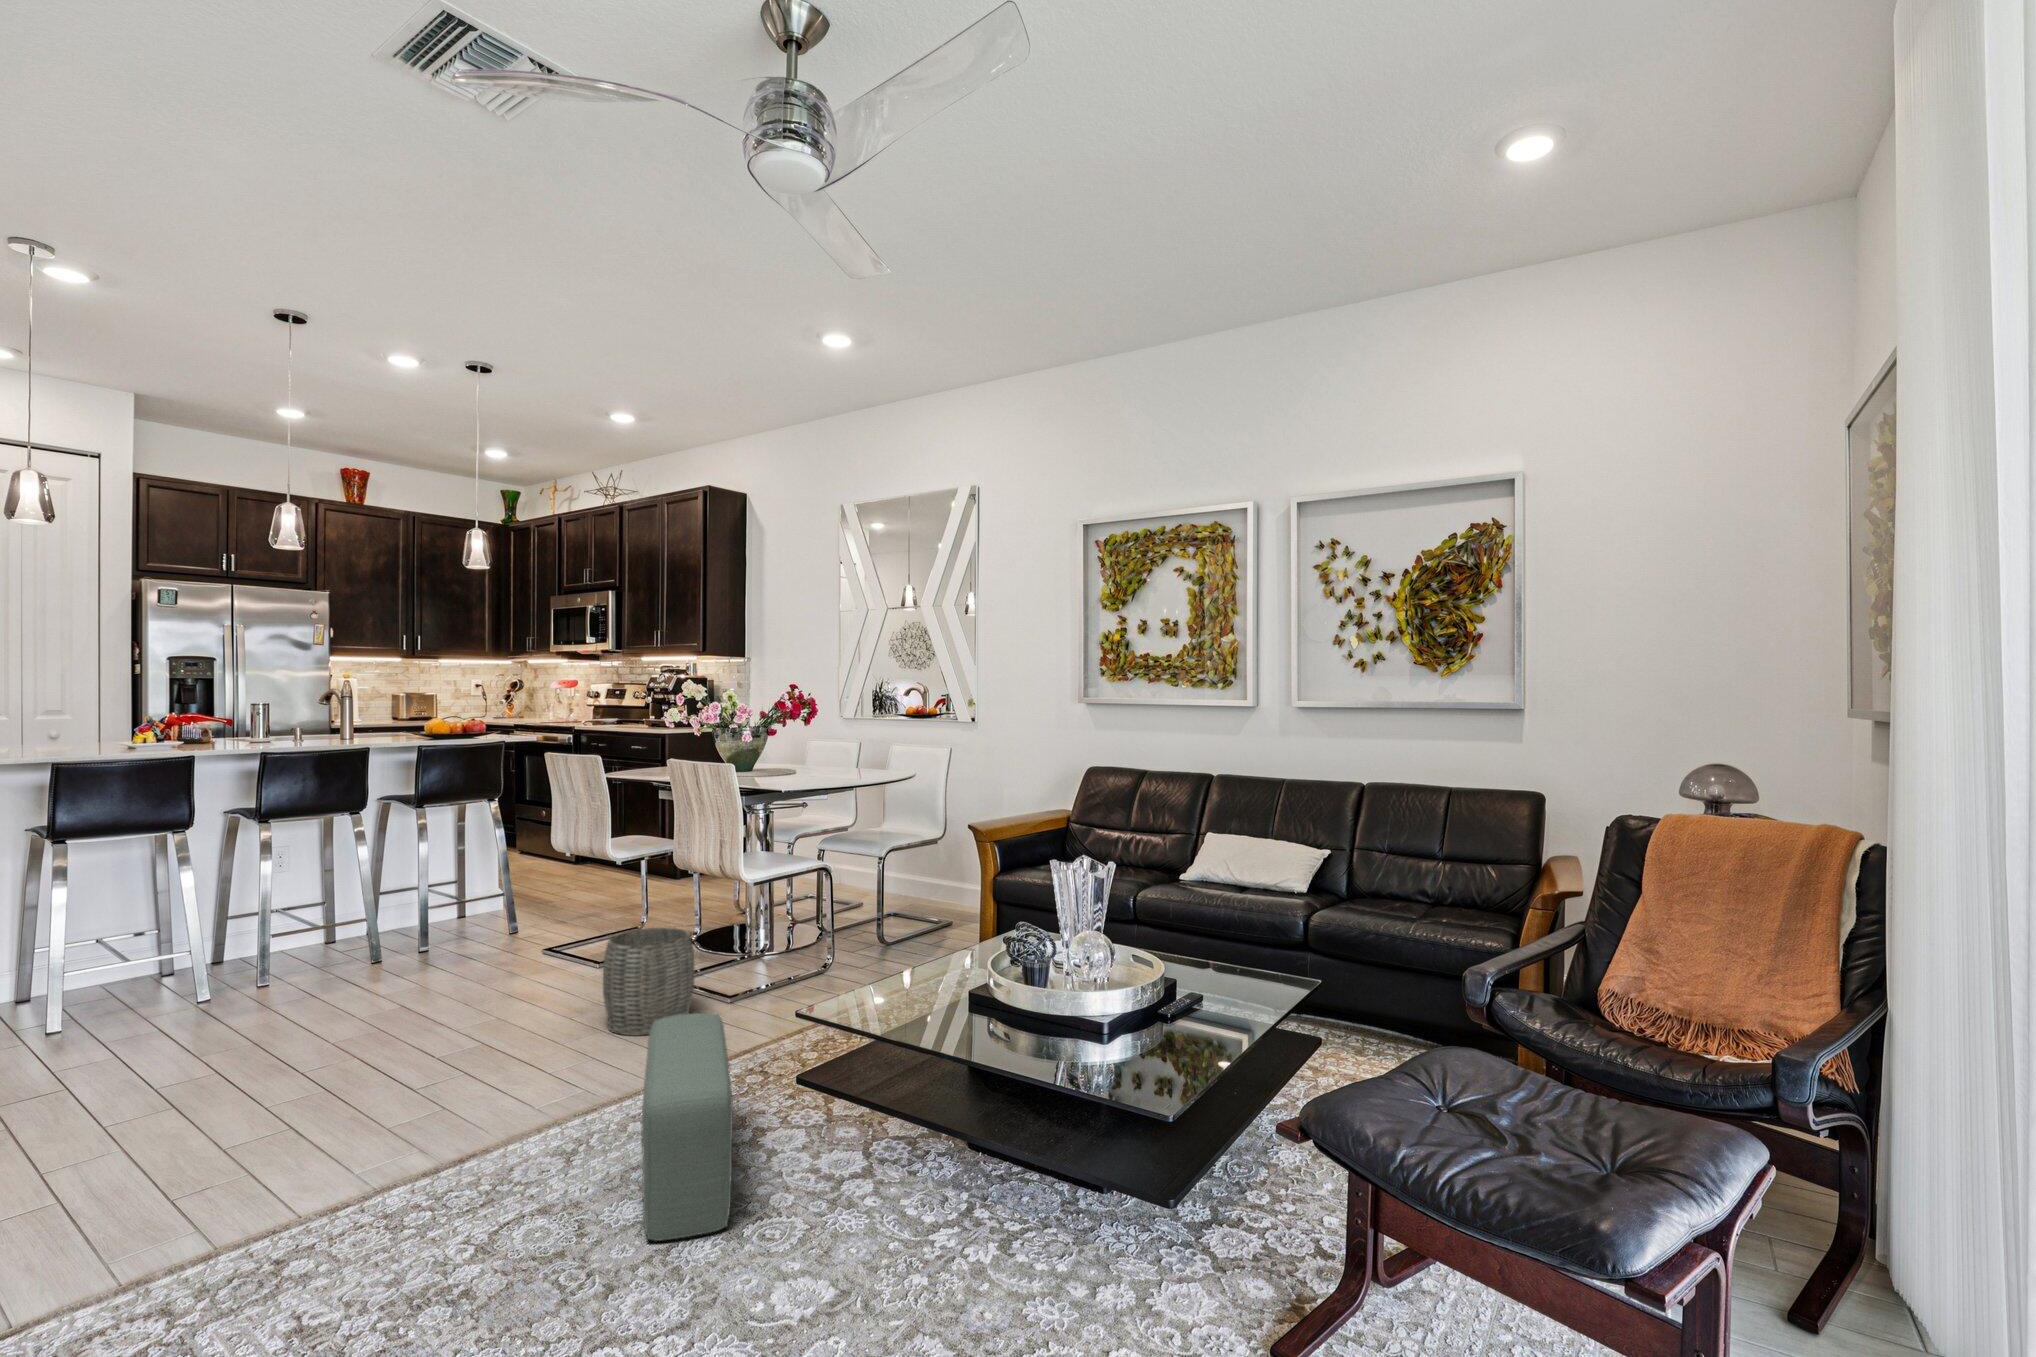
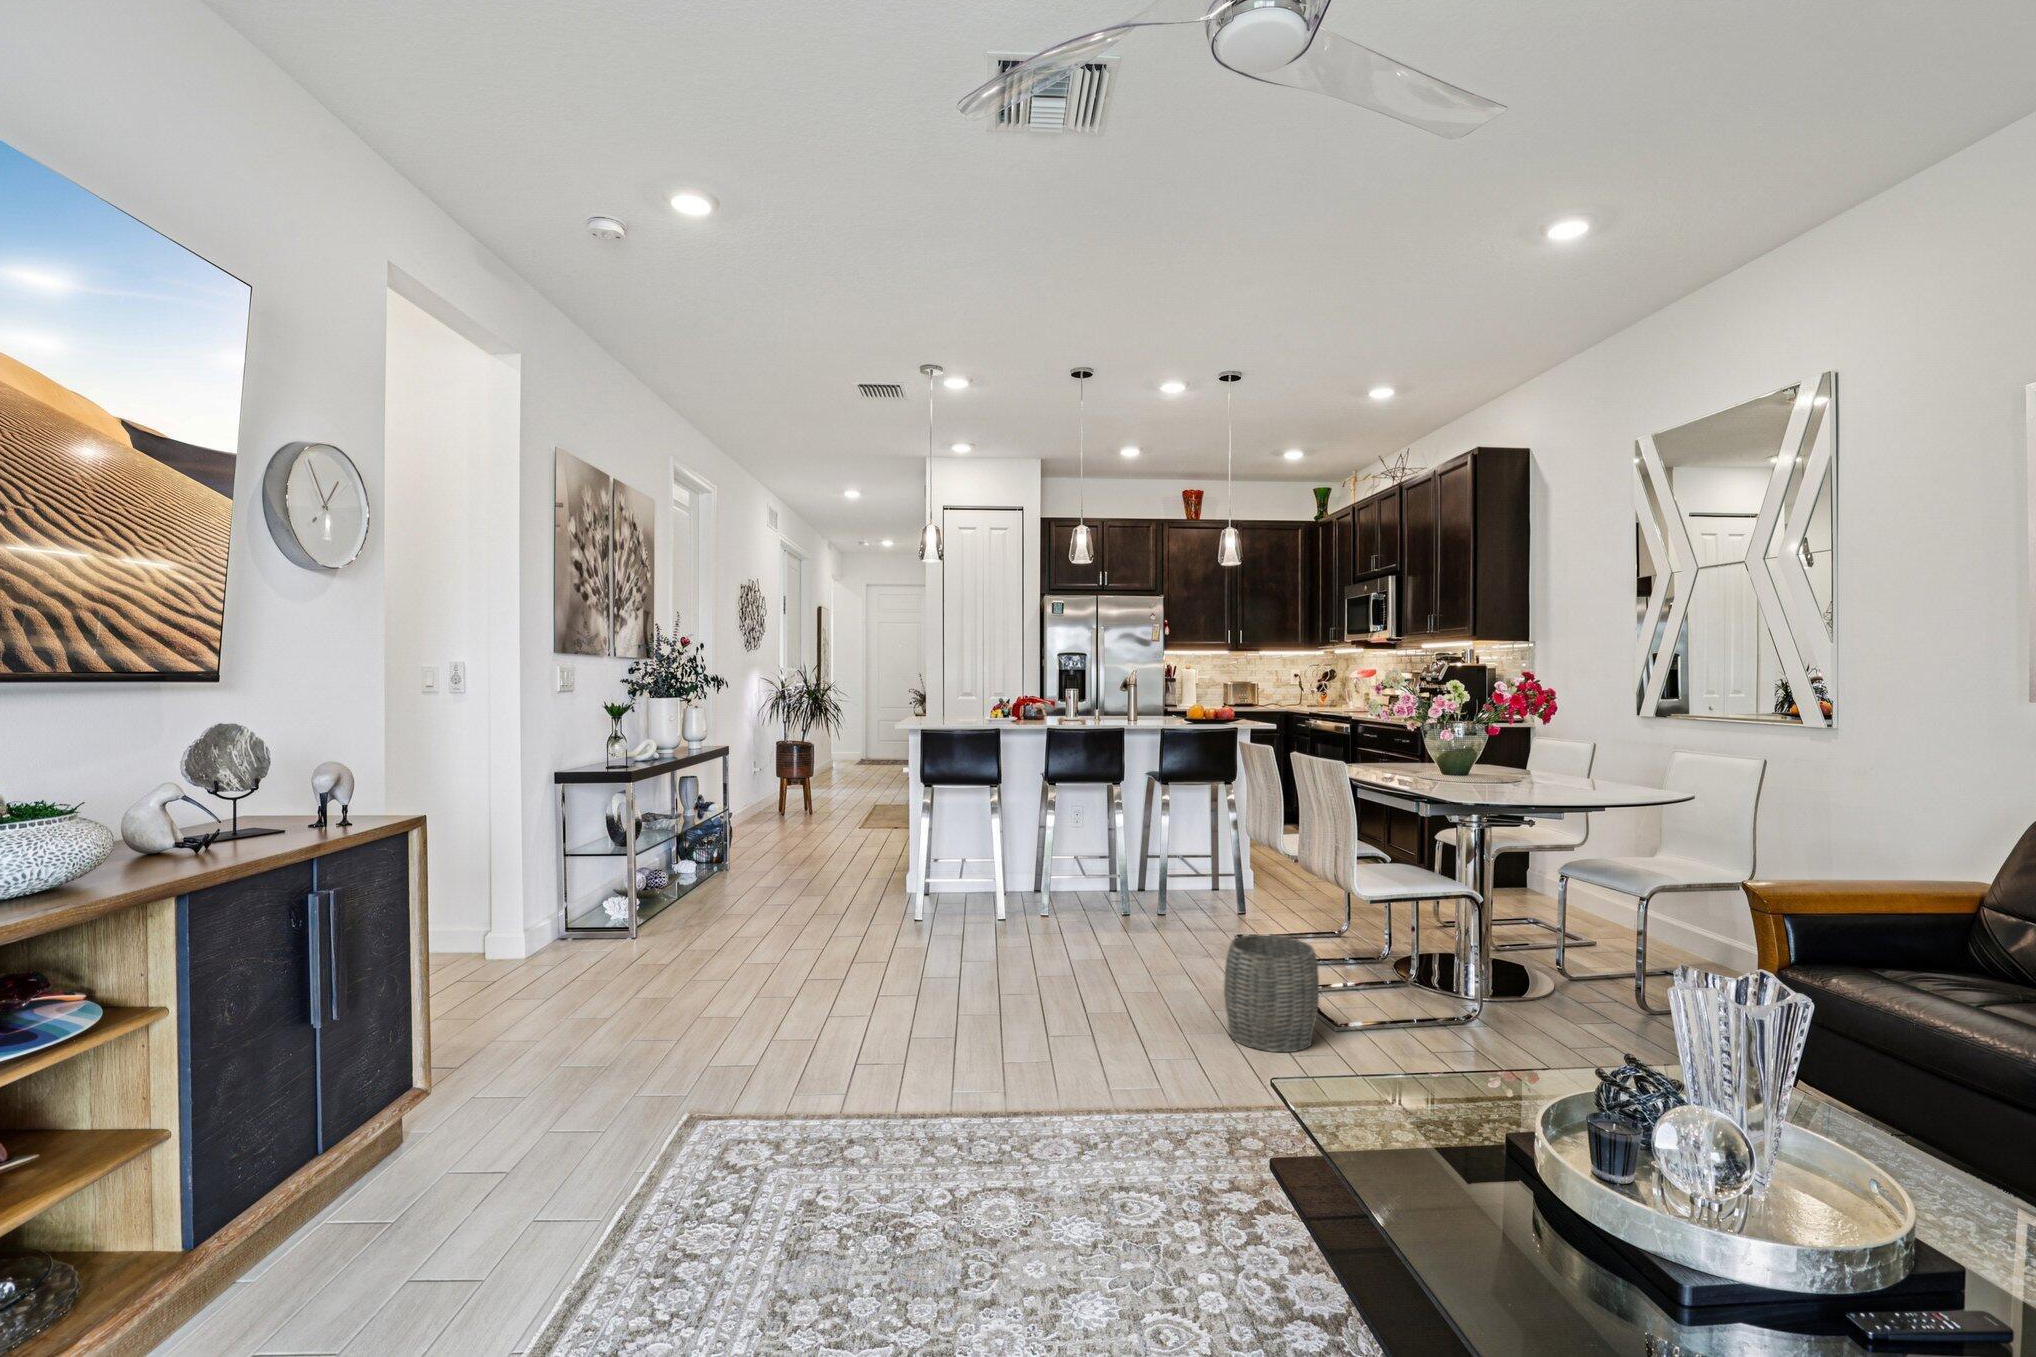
pouf: present [642,1013,733,1241] -> none [1060,1037,1240,1301]

